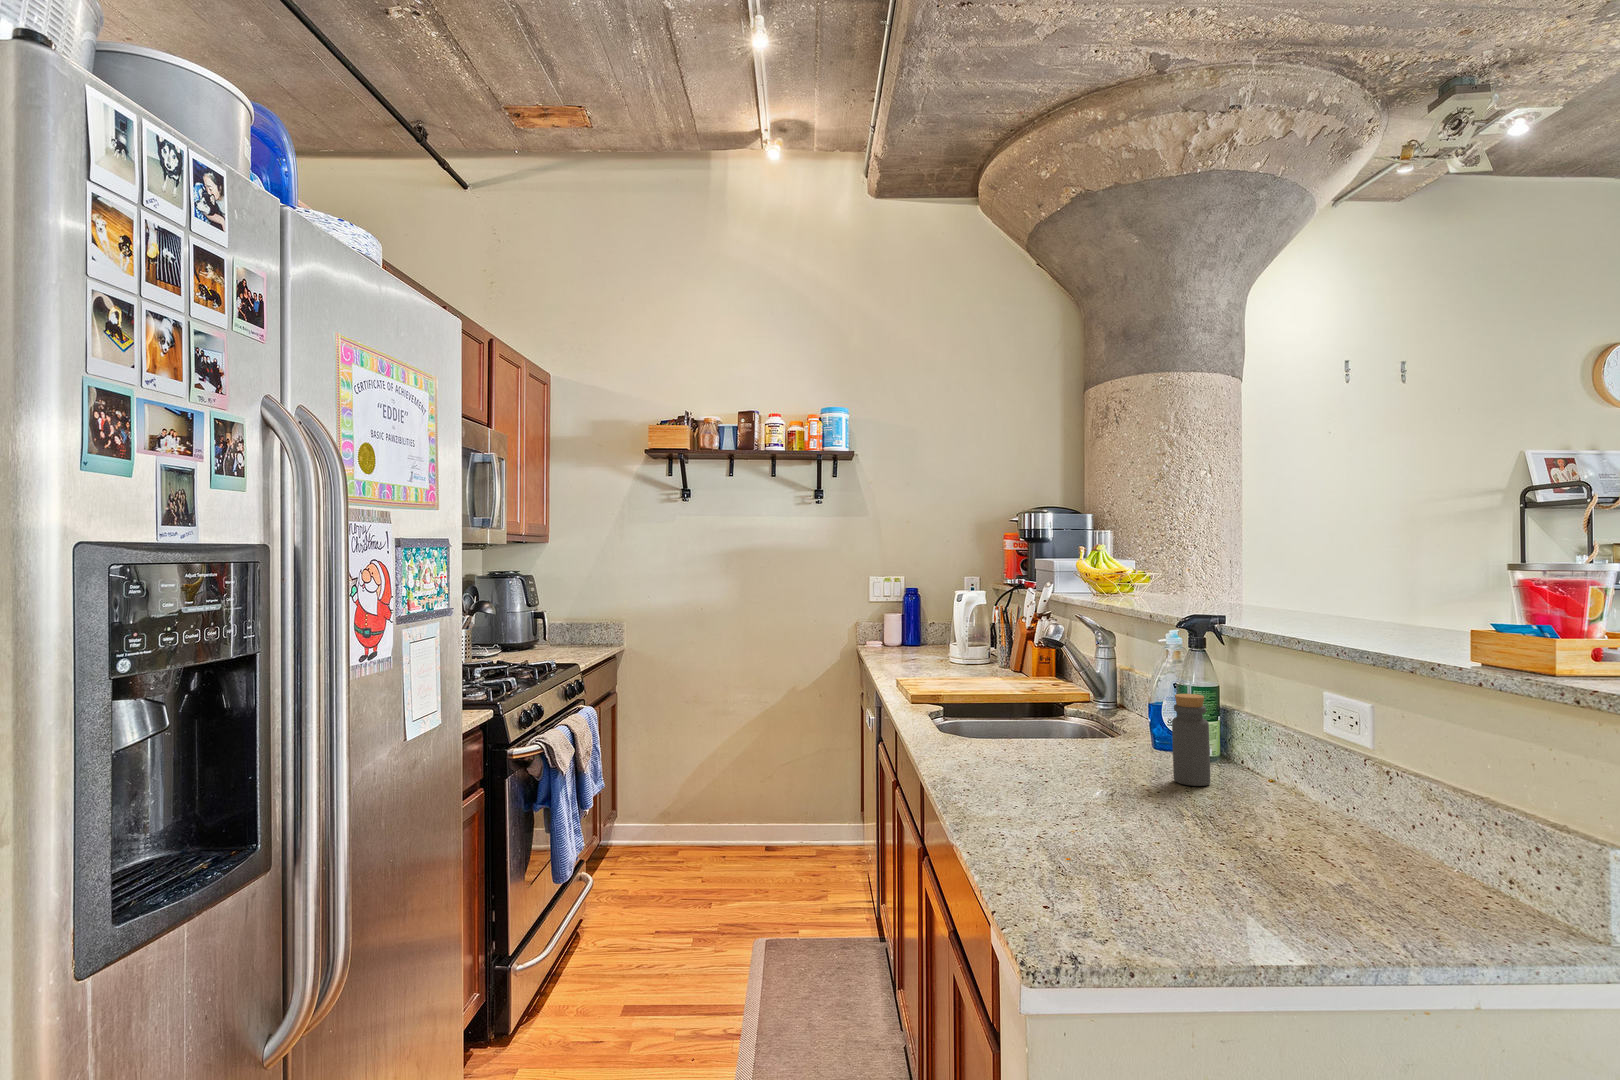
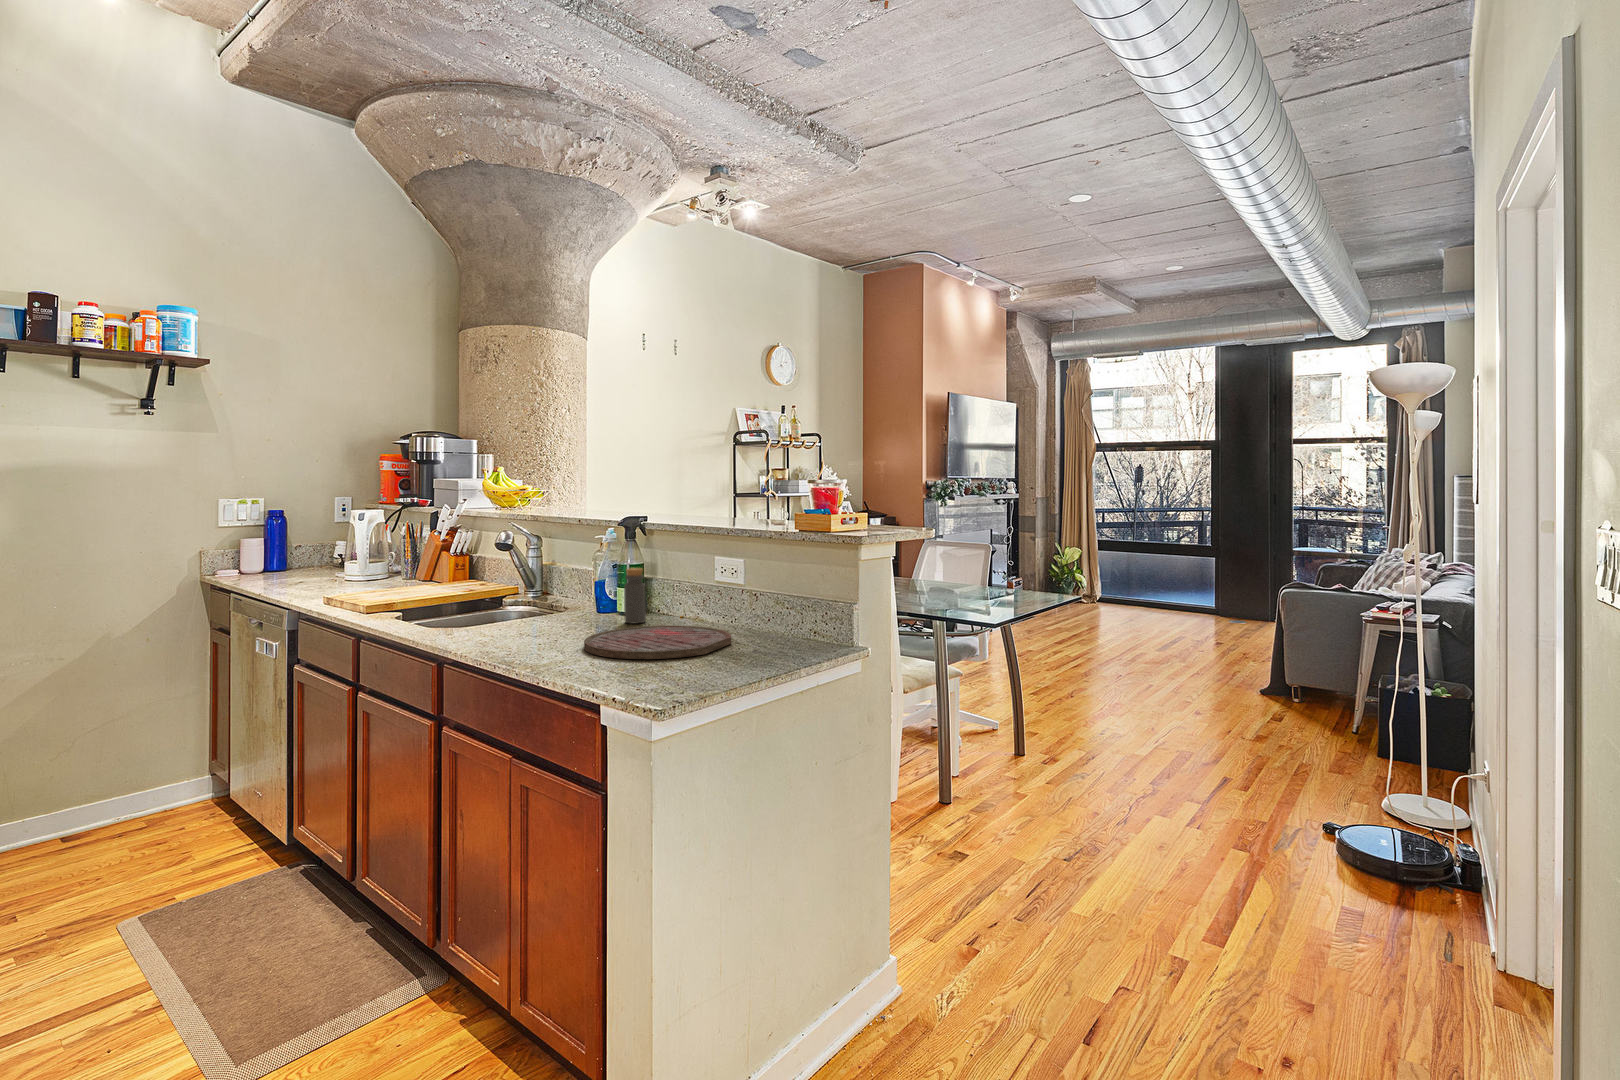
cutting board: none [1040,796,1324,897] -> present [584,626,731,659]

